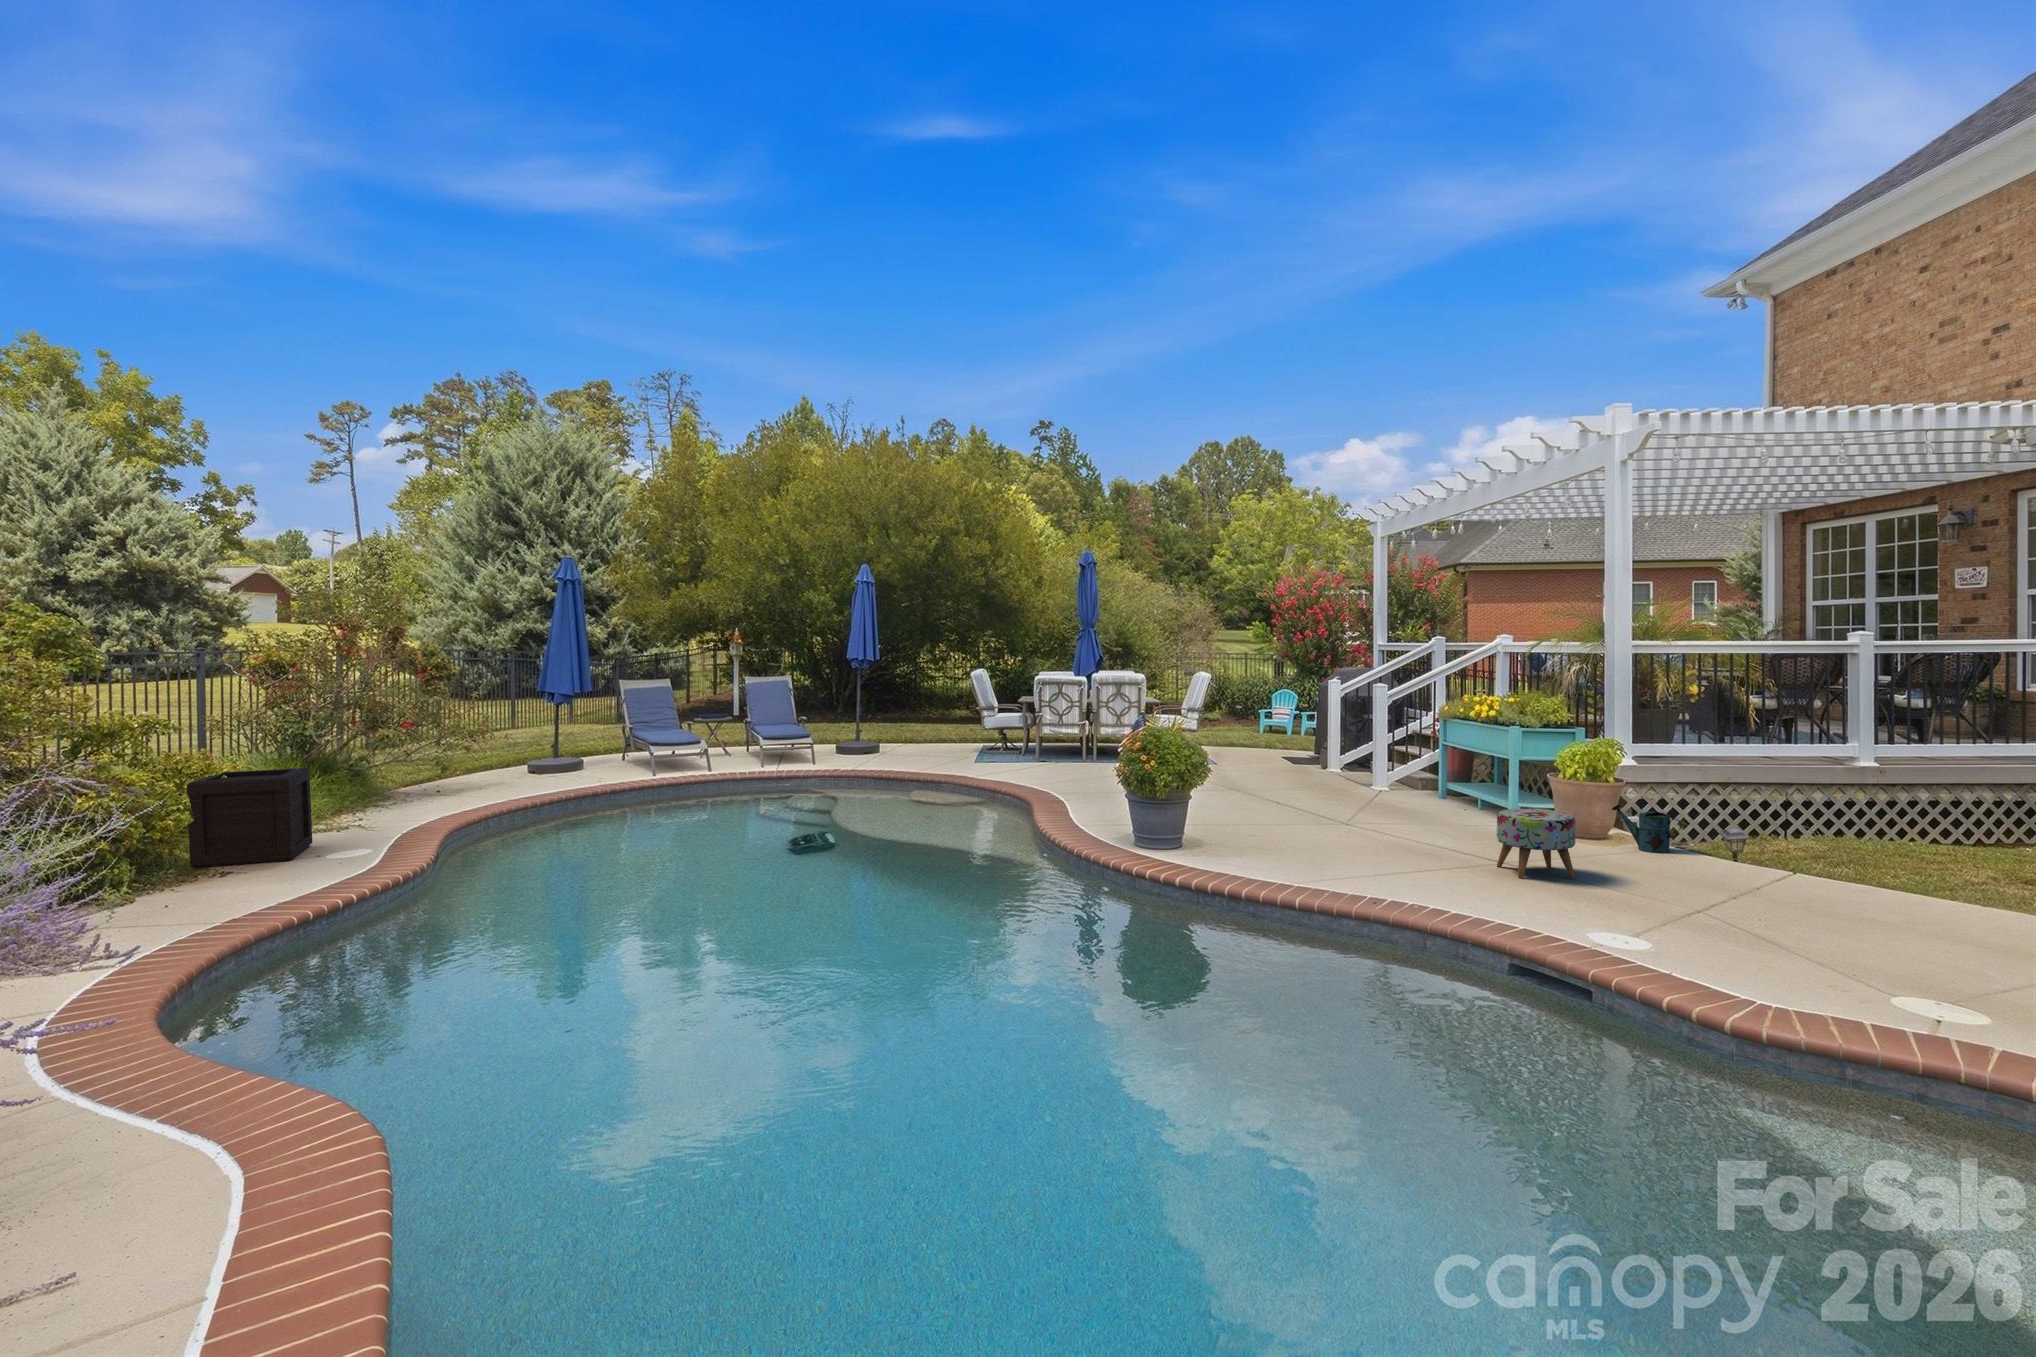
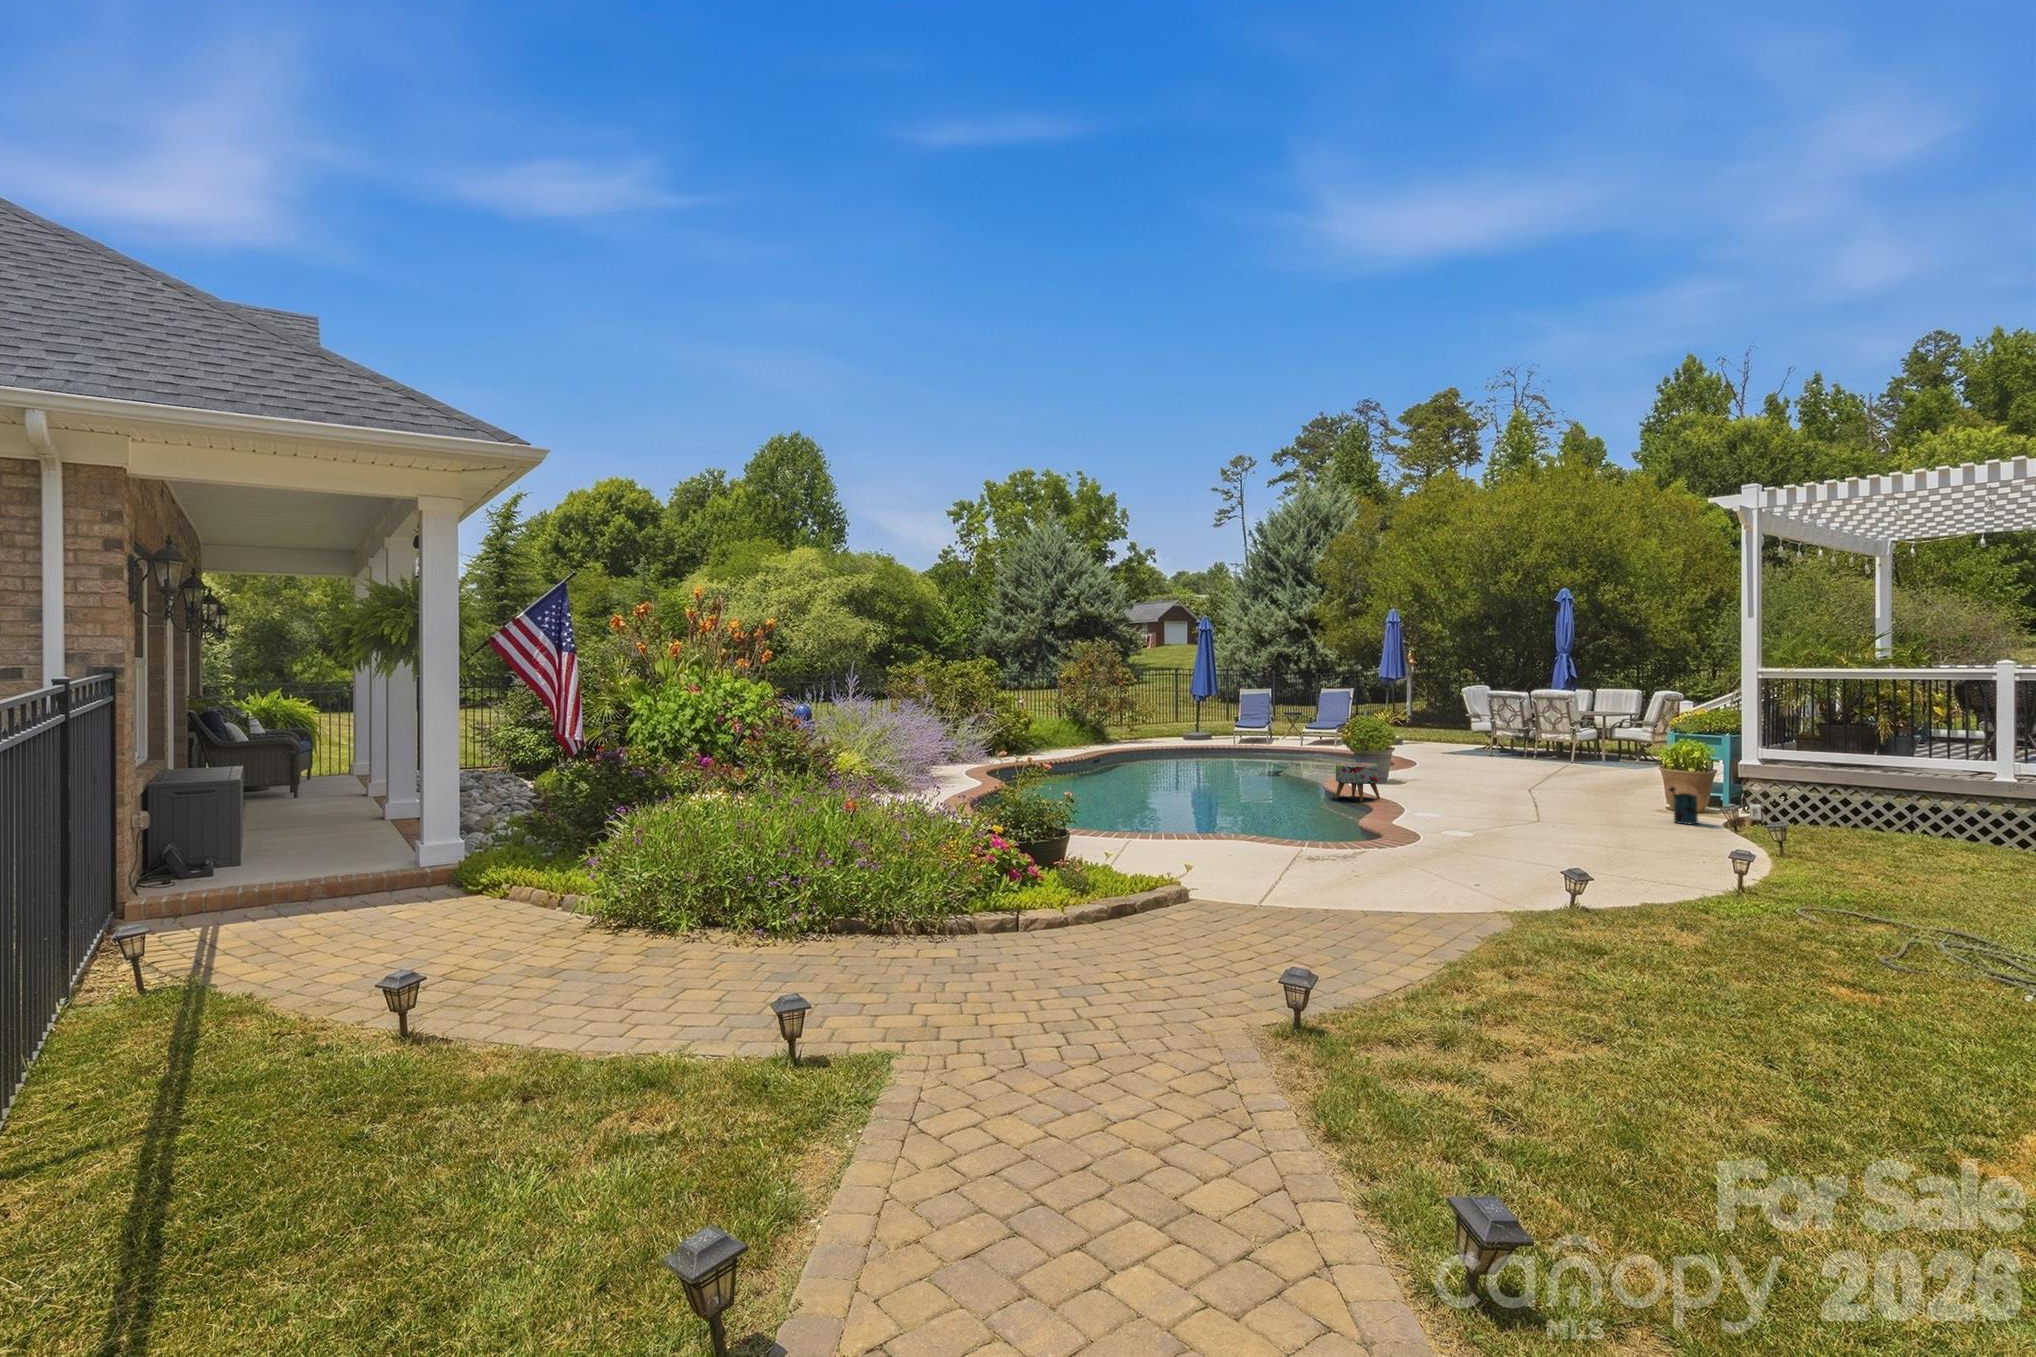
potted tree: none [1039,711,1071,760] -> present [1511,721,1537,755]
wooden crate: present [187,768,312,868] -> none [970,722,1020,761]
ottoman: present [1497,809,1576,879] -> present [1335,763,1380,802]

